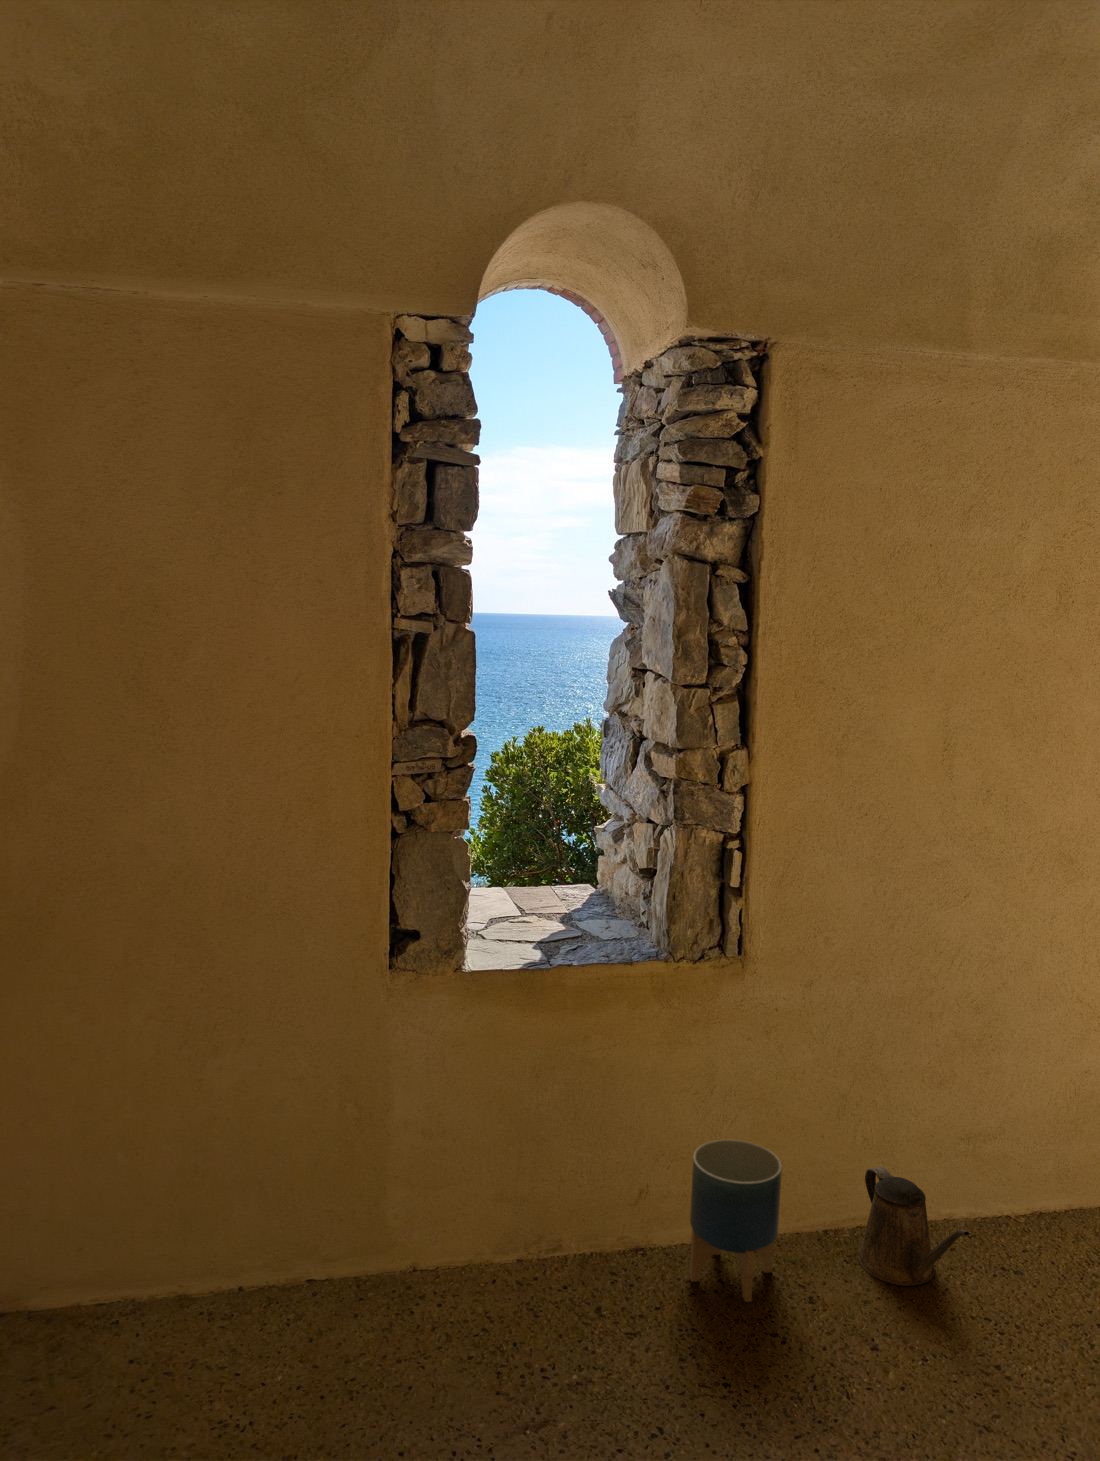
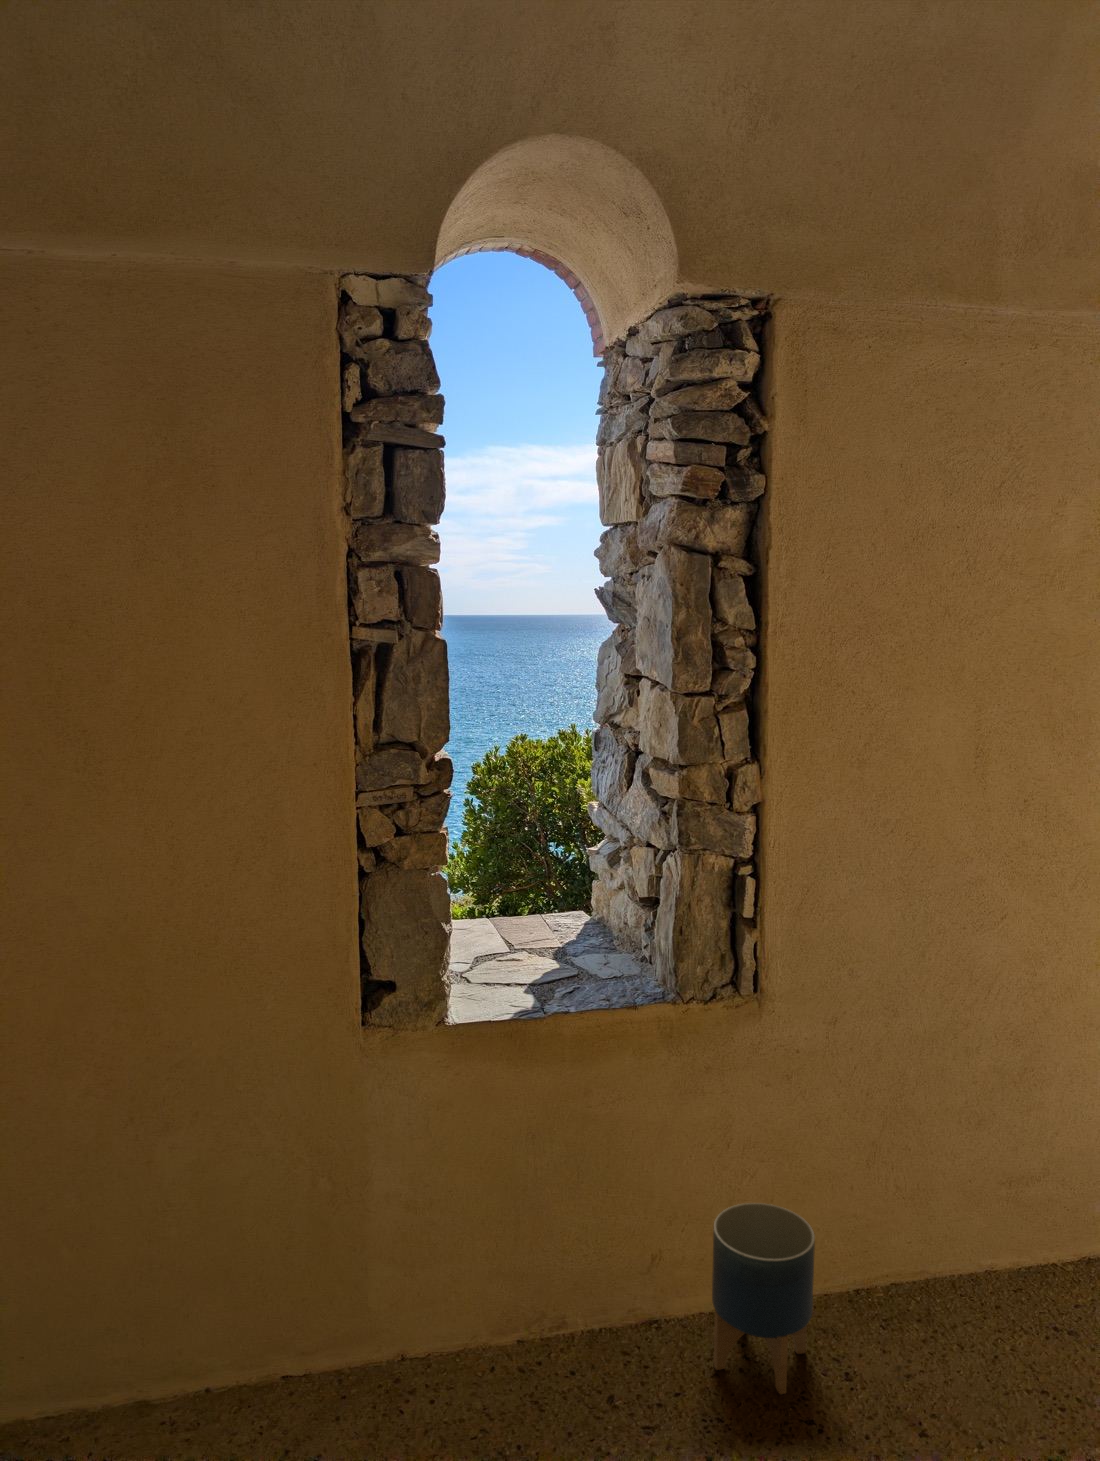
watering can: present [858,1167,969,1286] -> none [900,1223,1035,1363]

